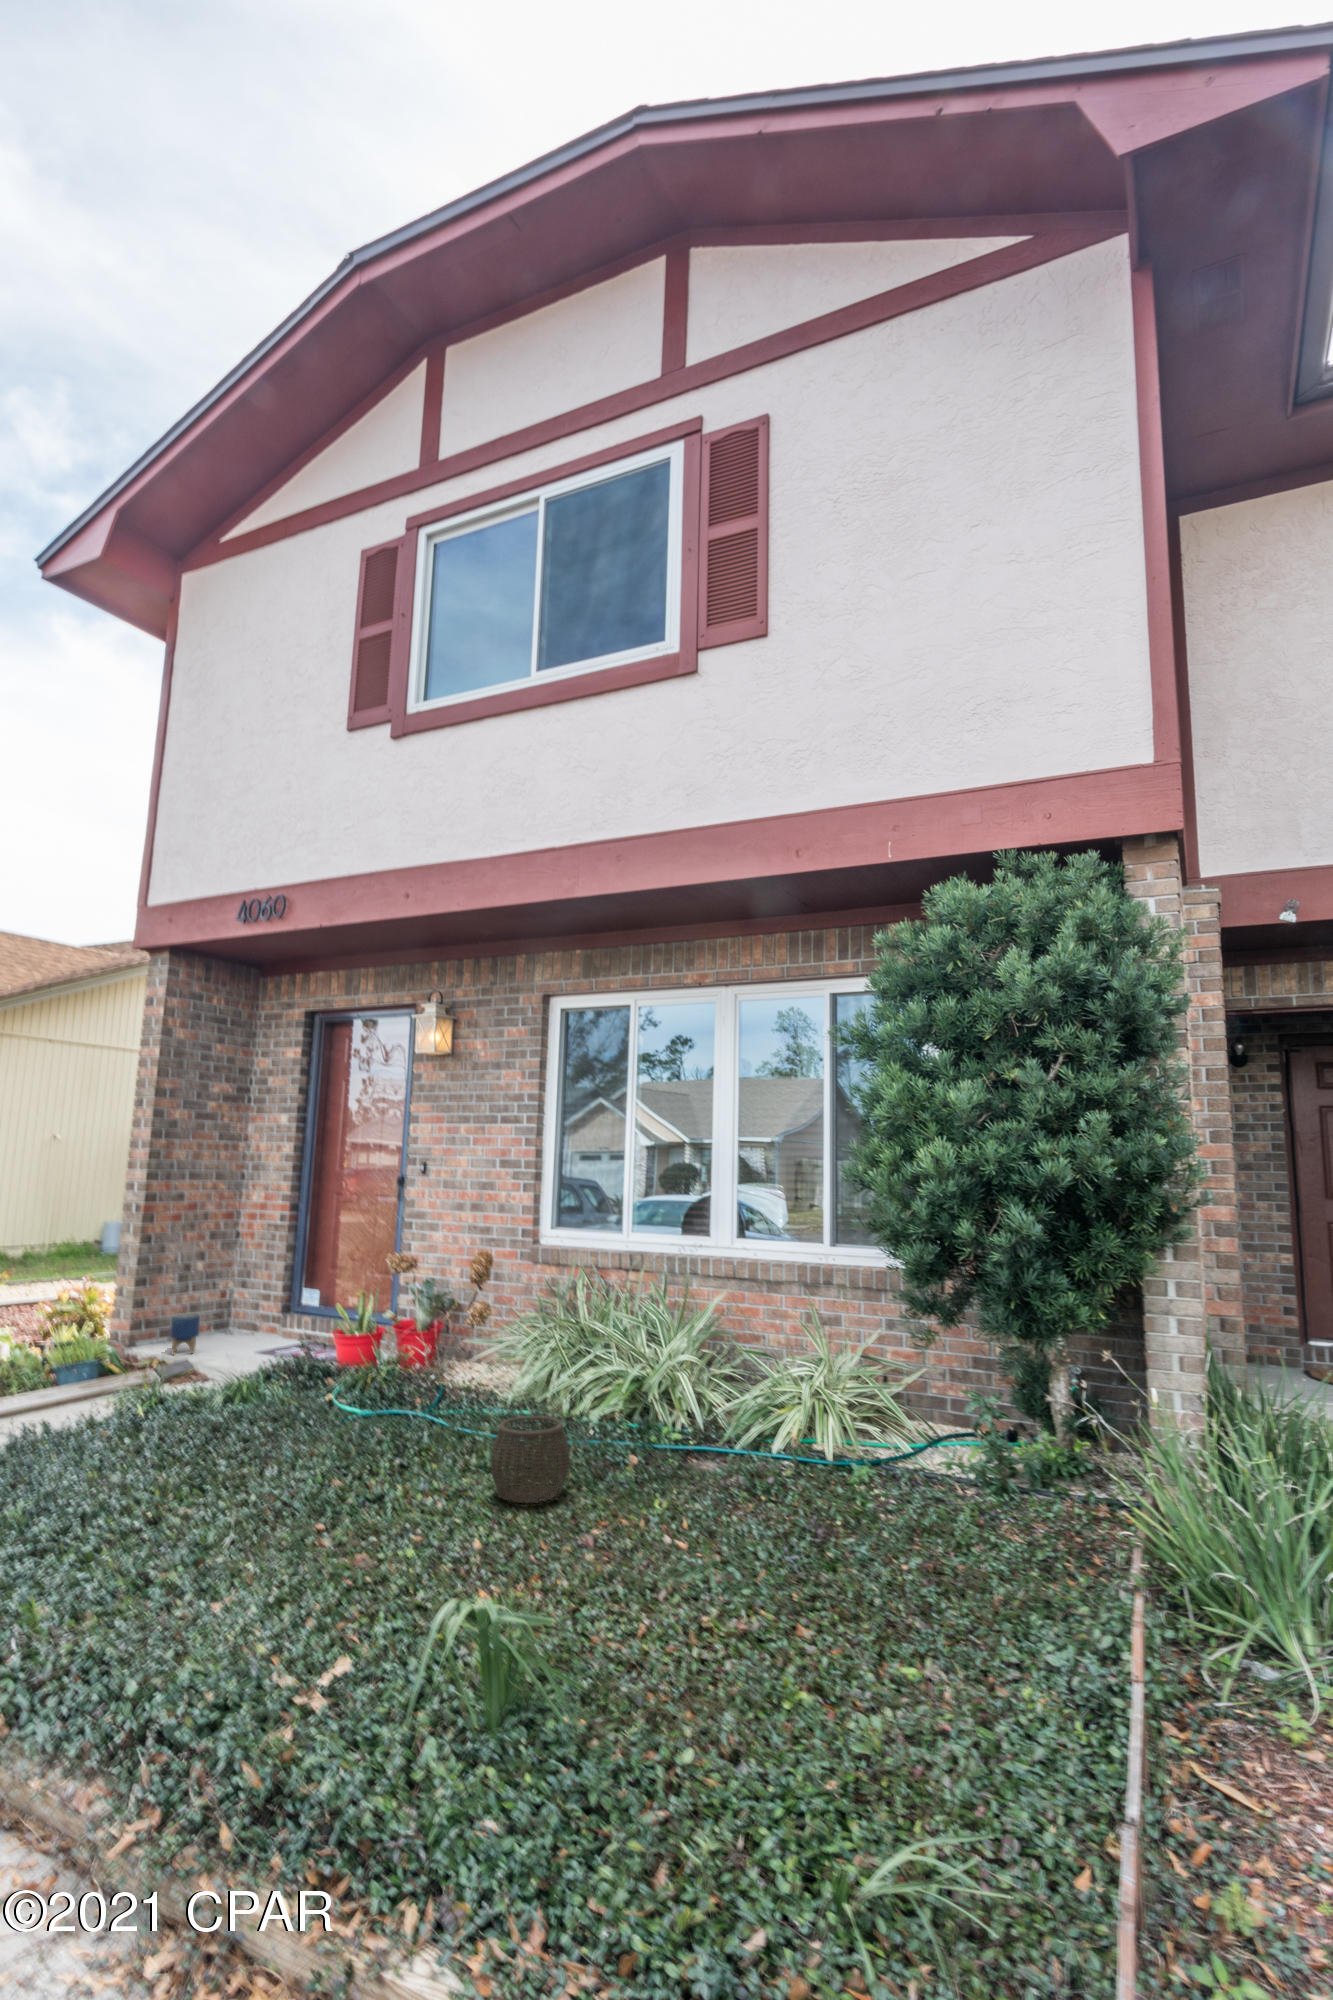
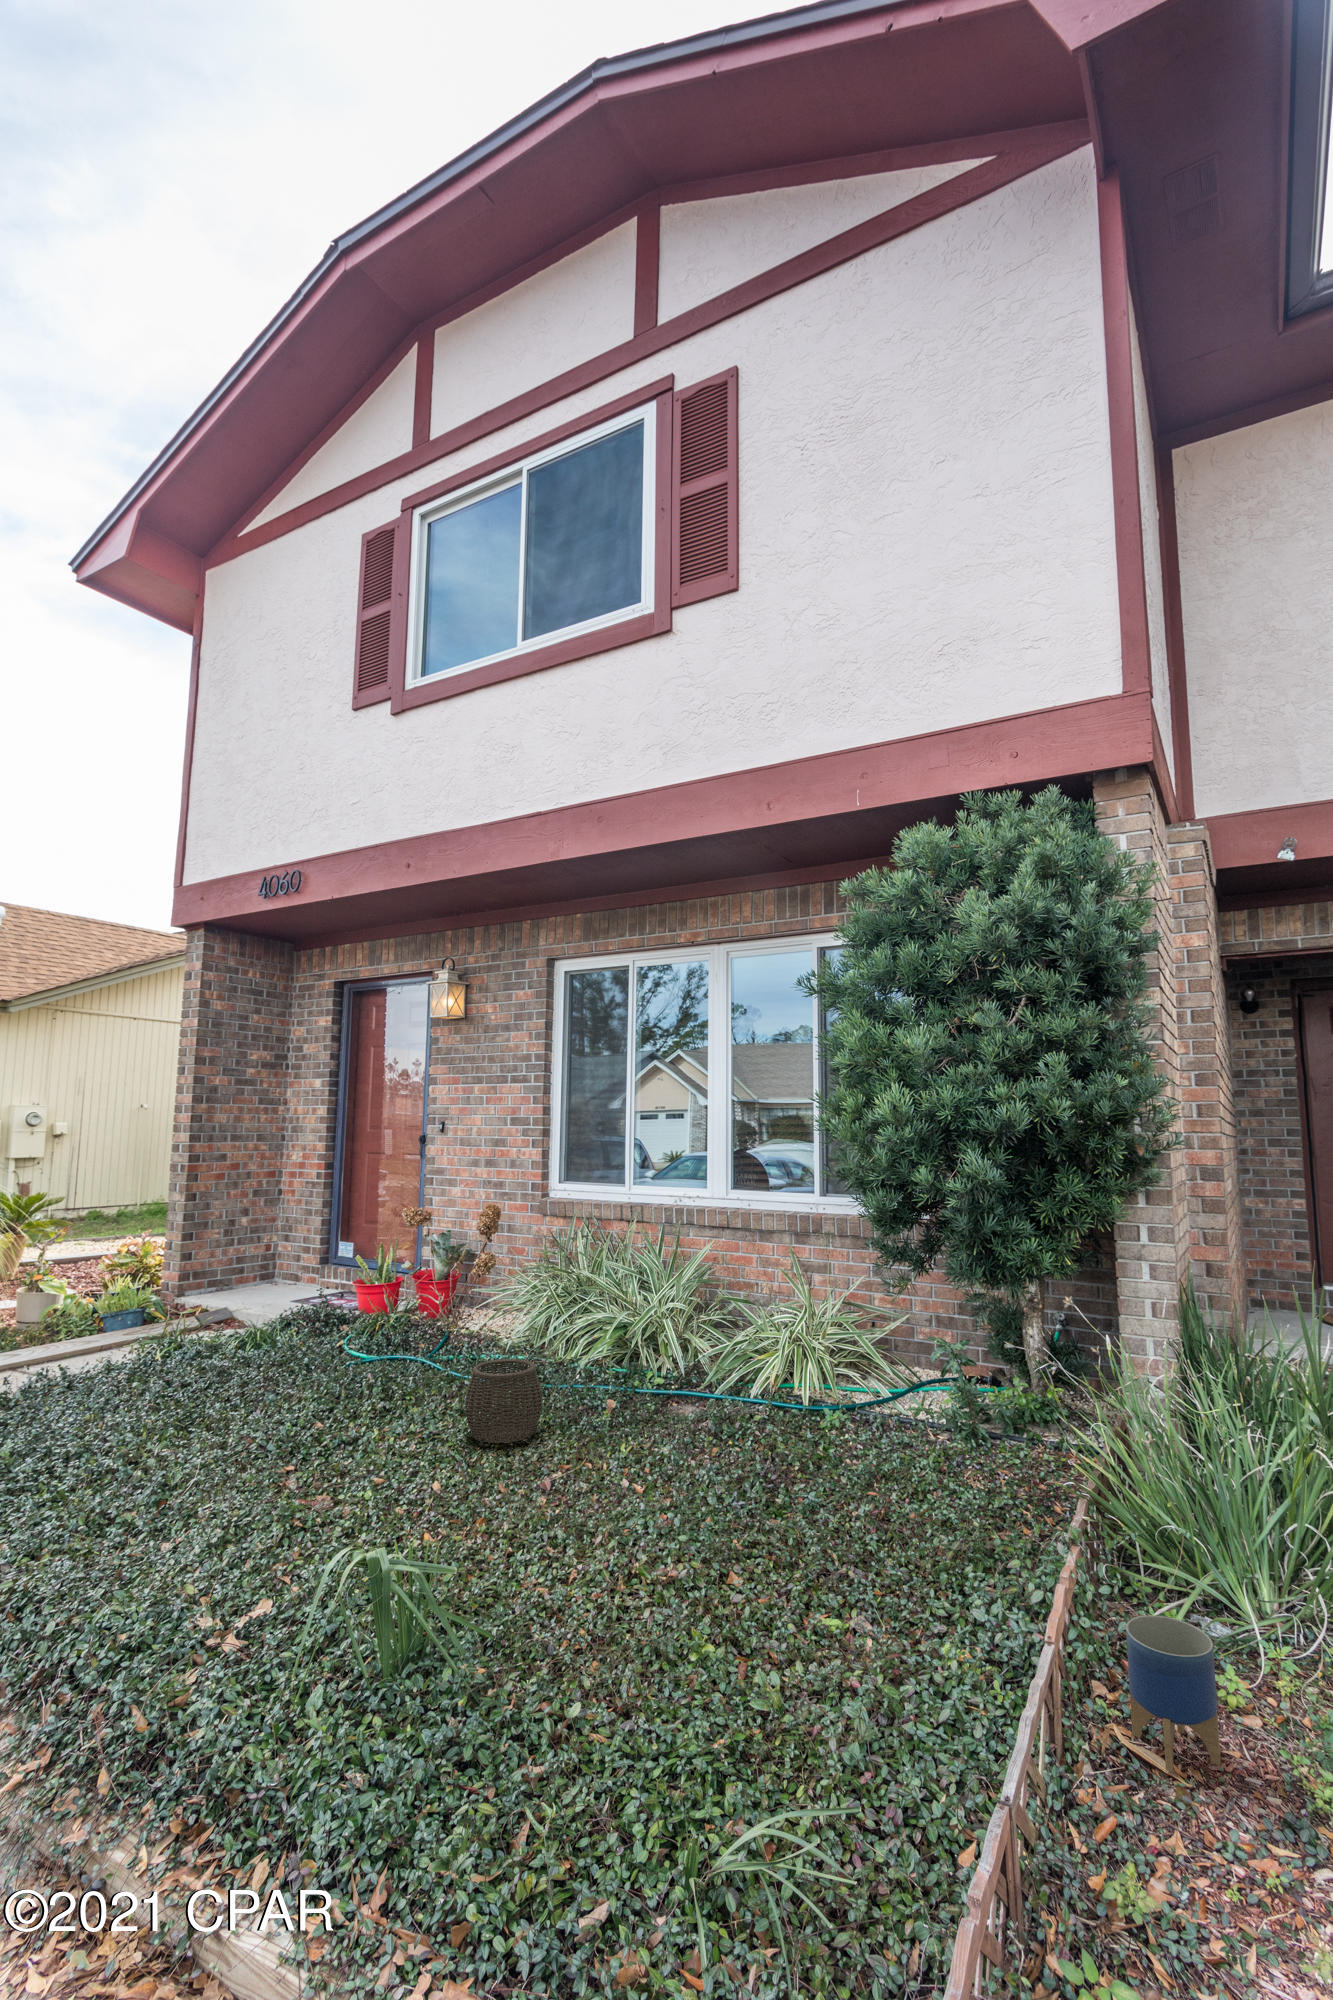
planter: present [170,1313,200,1355] -> present [1126,1615,1221,1772]

